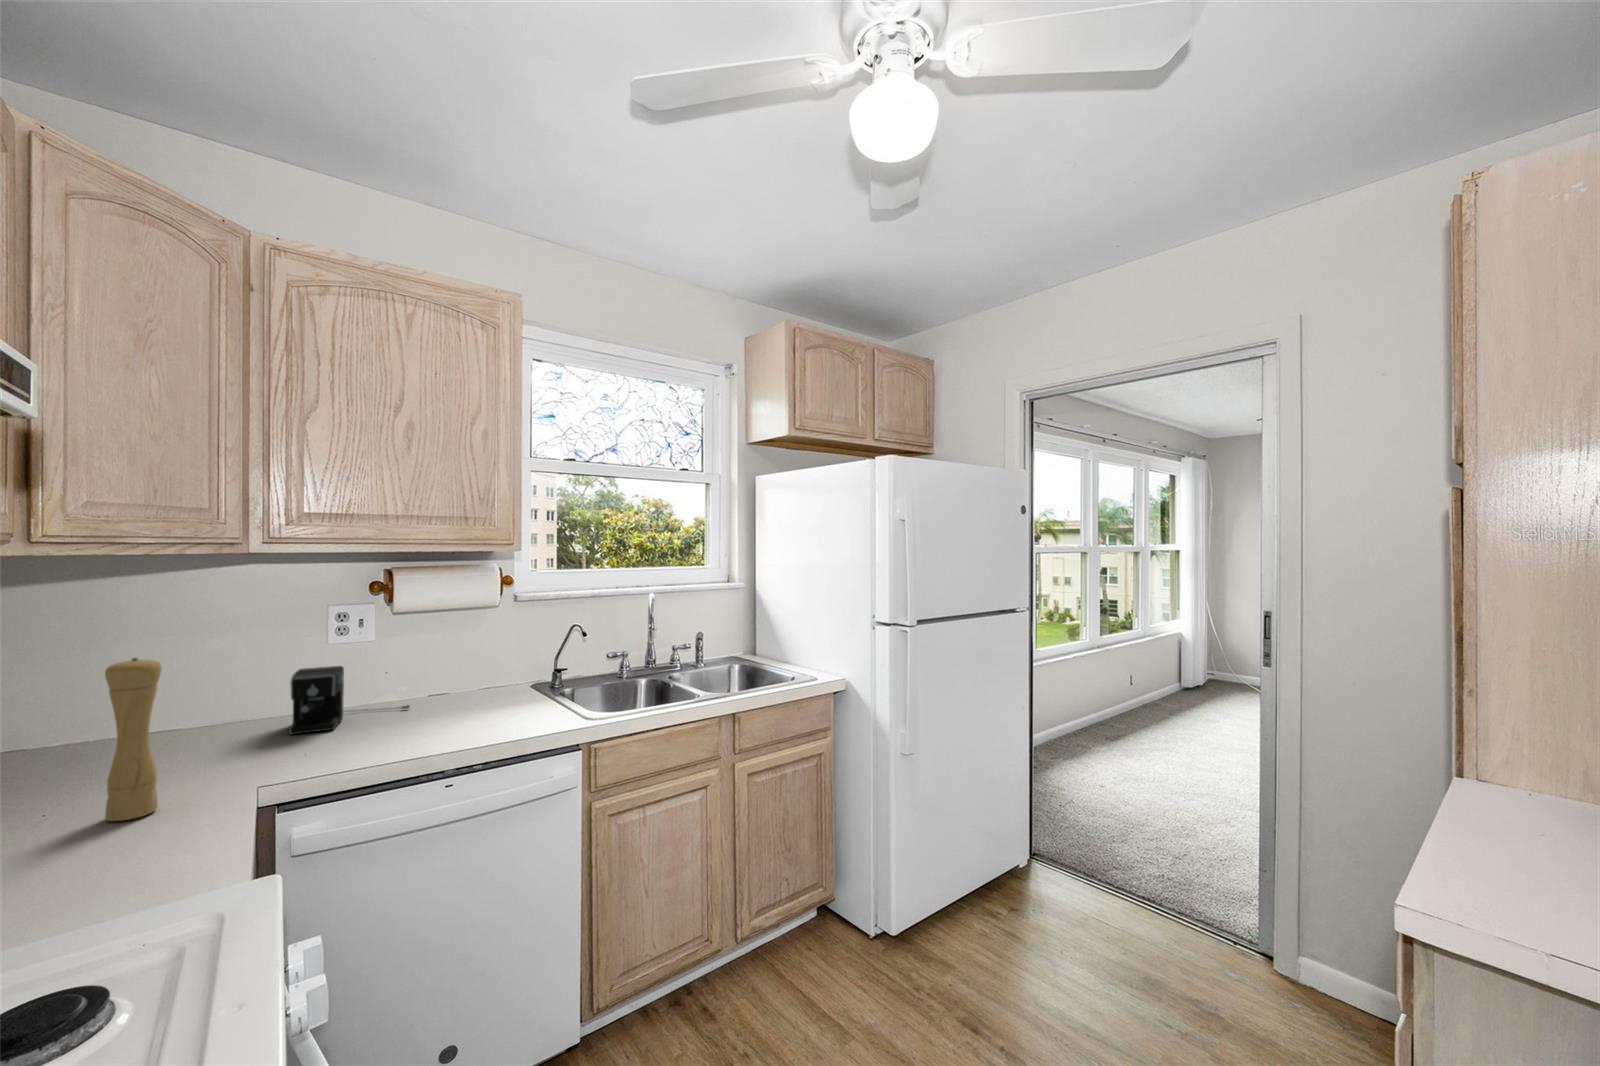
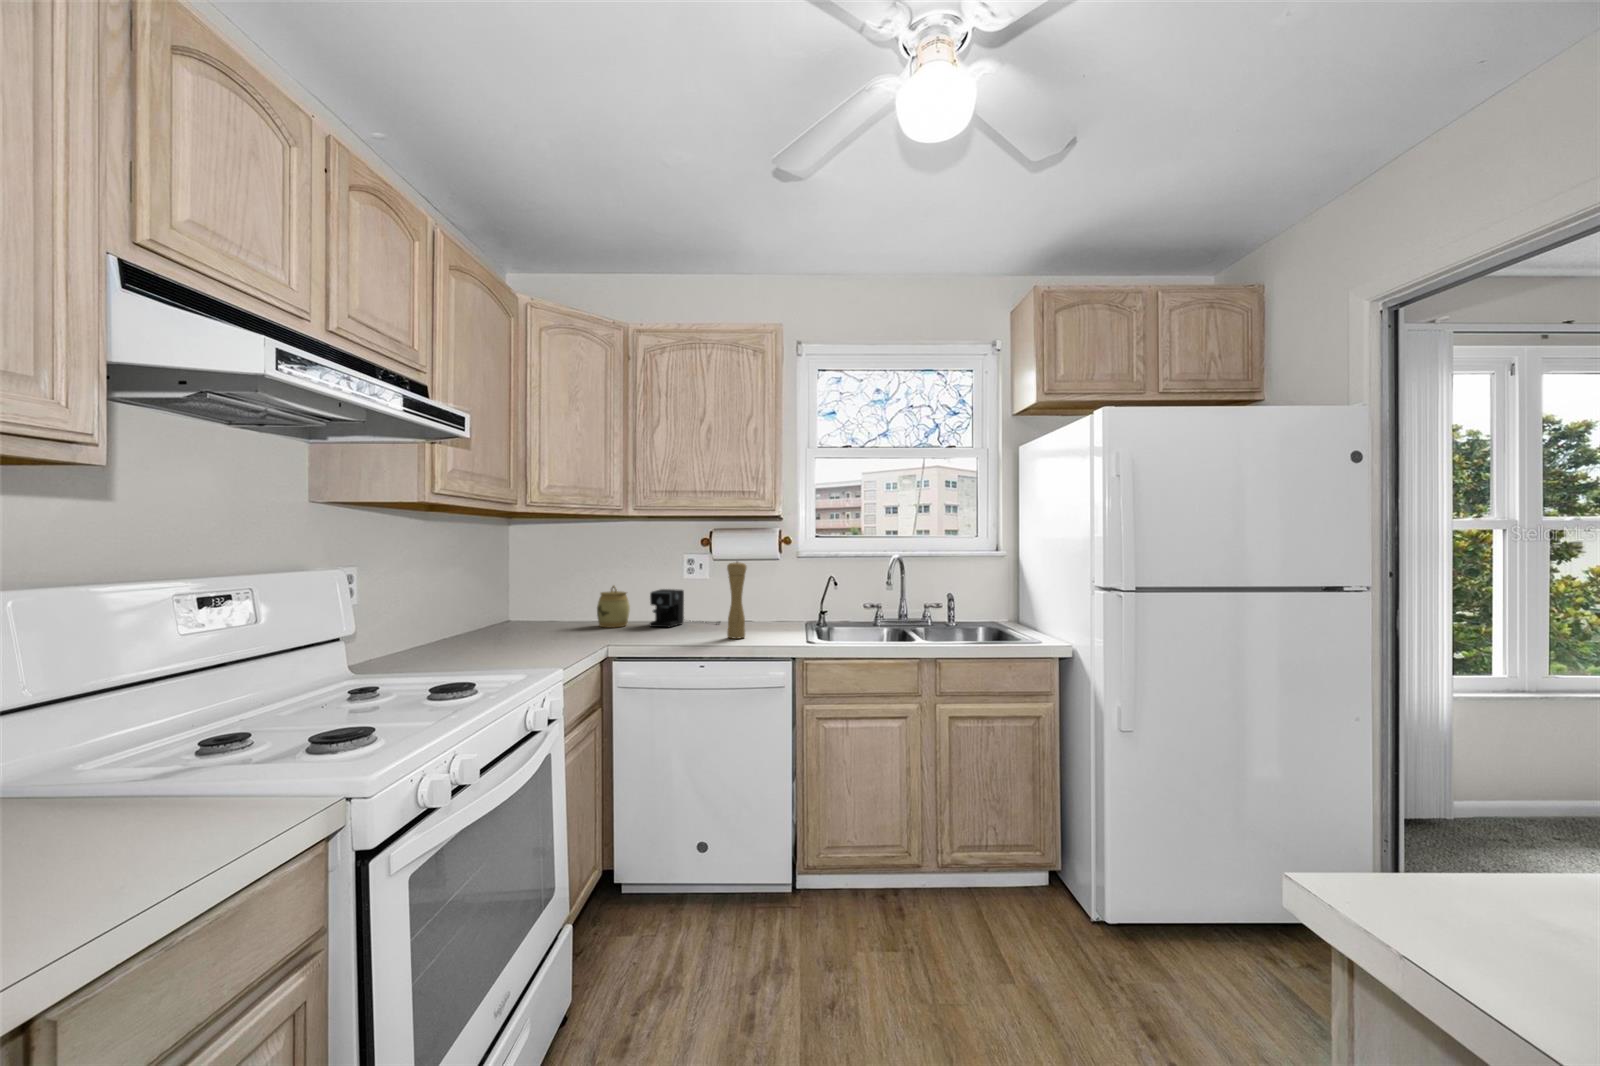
pepper mill: present [105,658,162,821] -> present [727,562,747,639]
jar: none [170,675,240,752] -> present [597,586,630,627]

